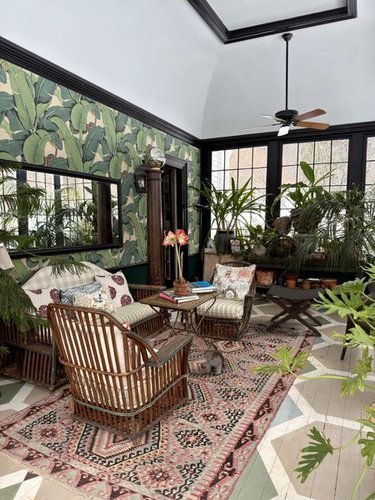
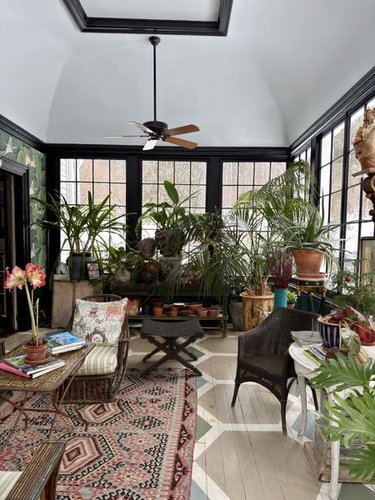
plush toy: present [202,348,226,374] -> none [70,431,103,470]

